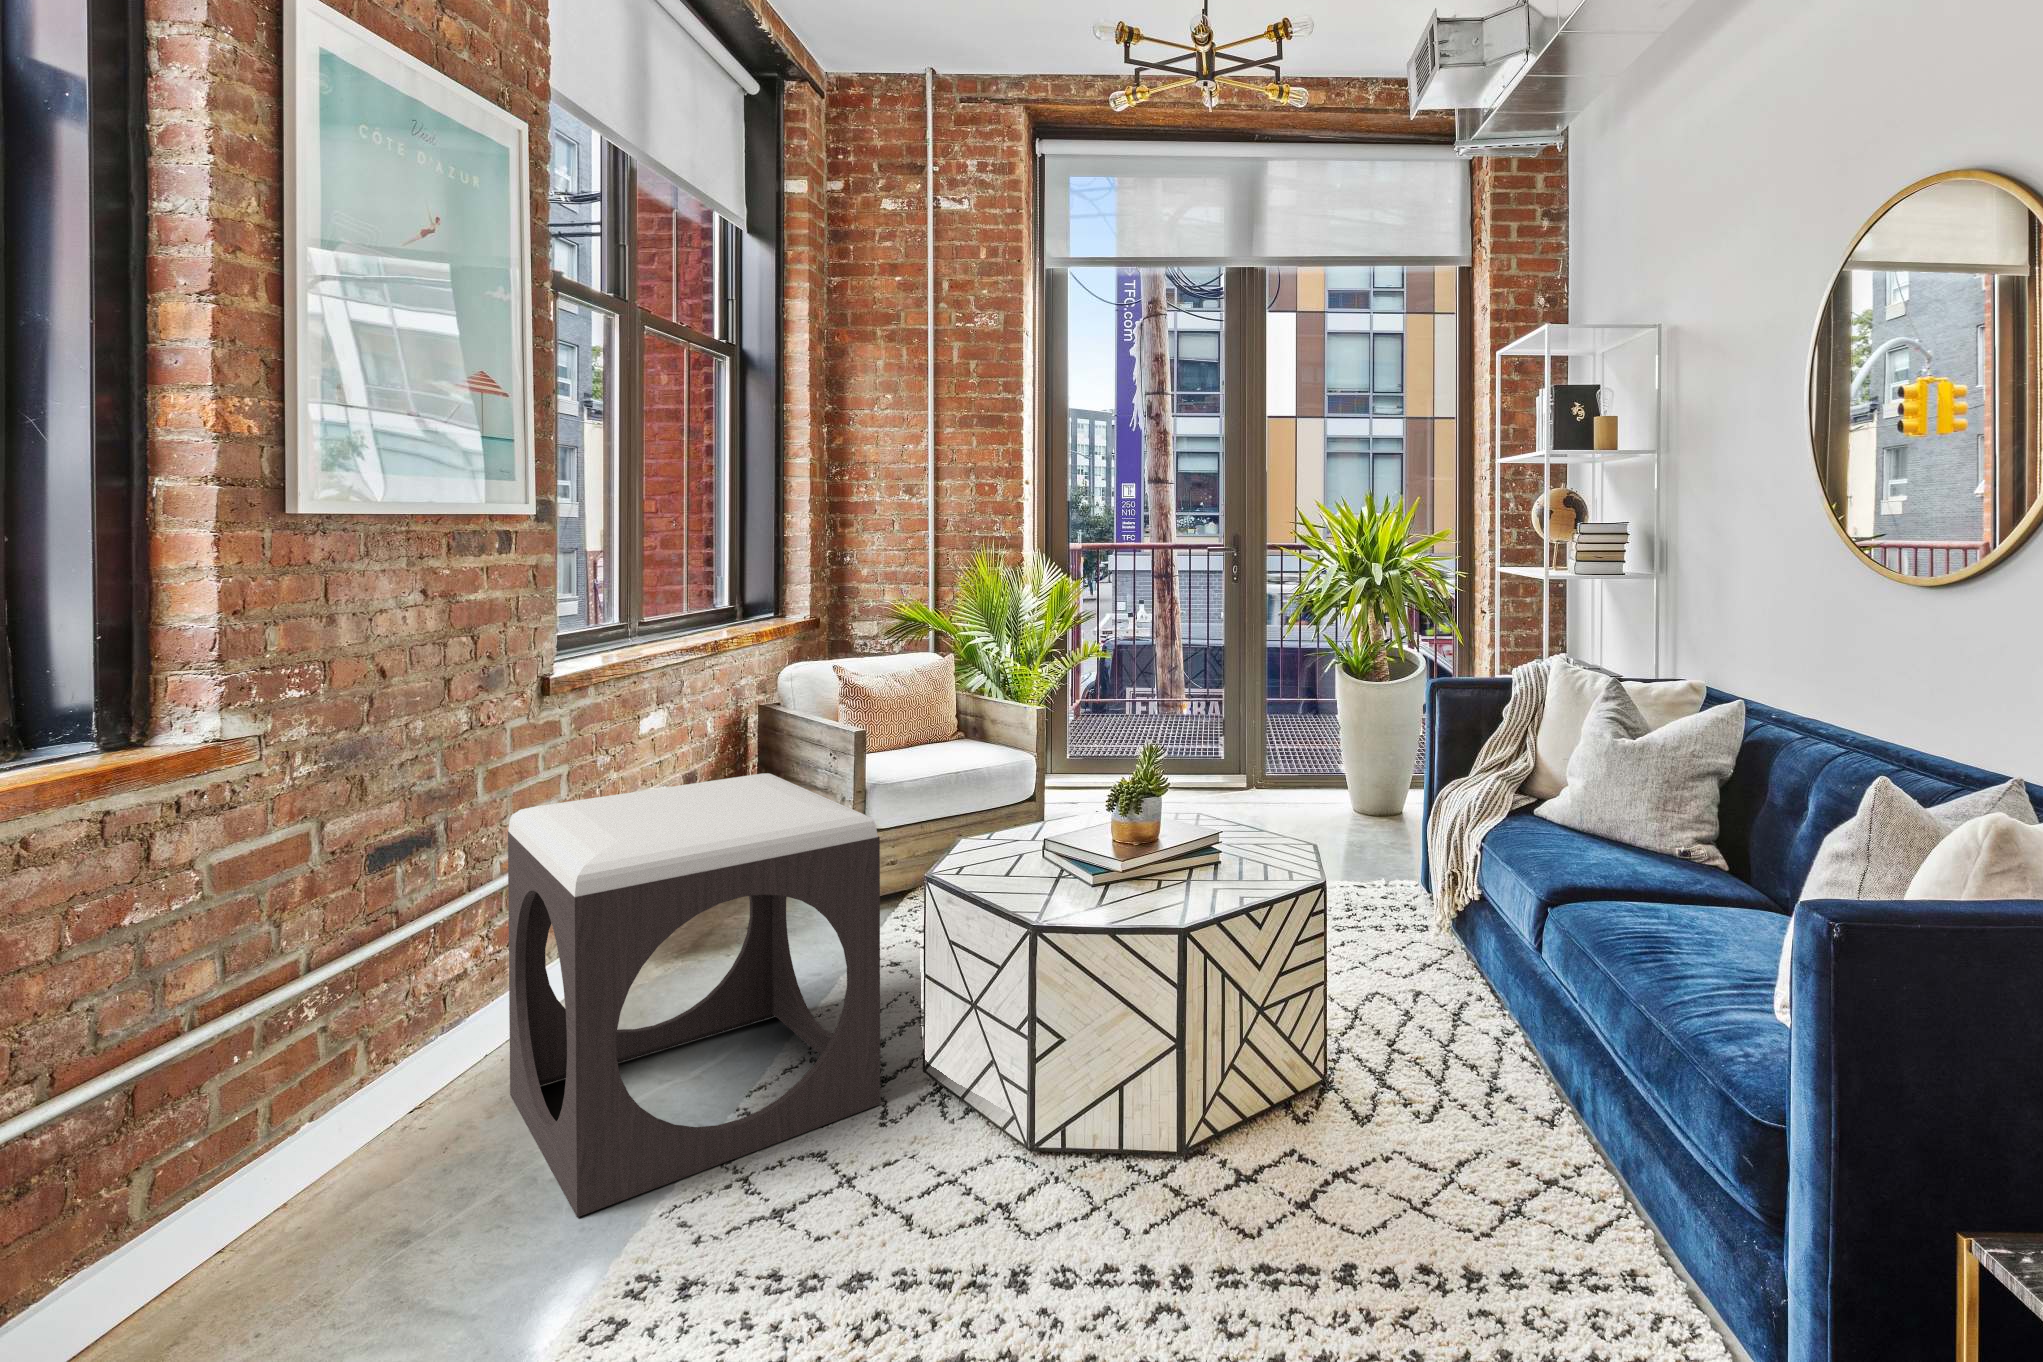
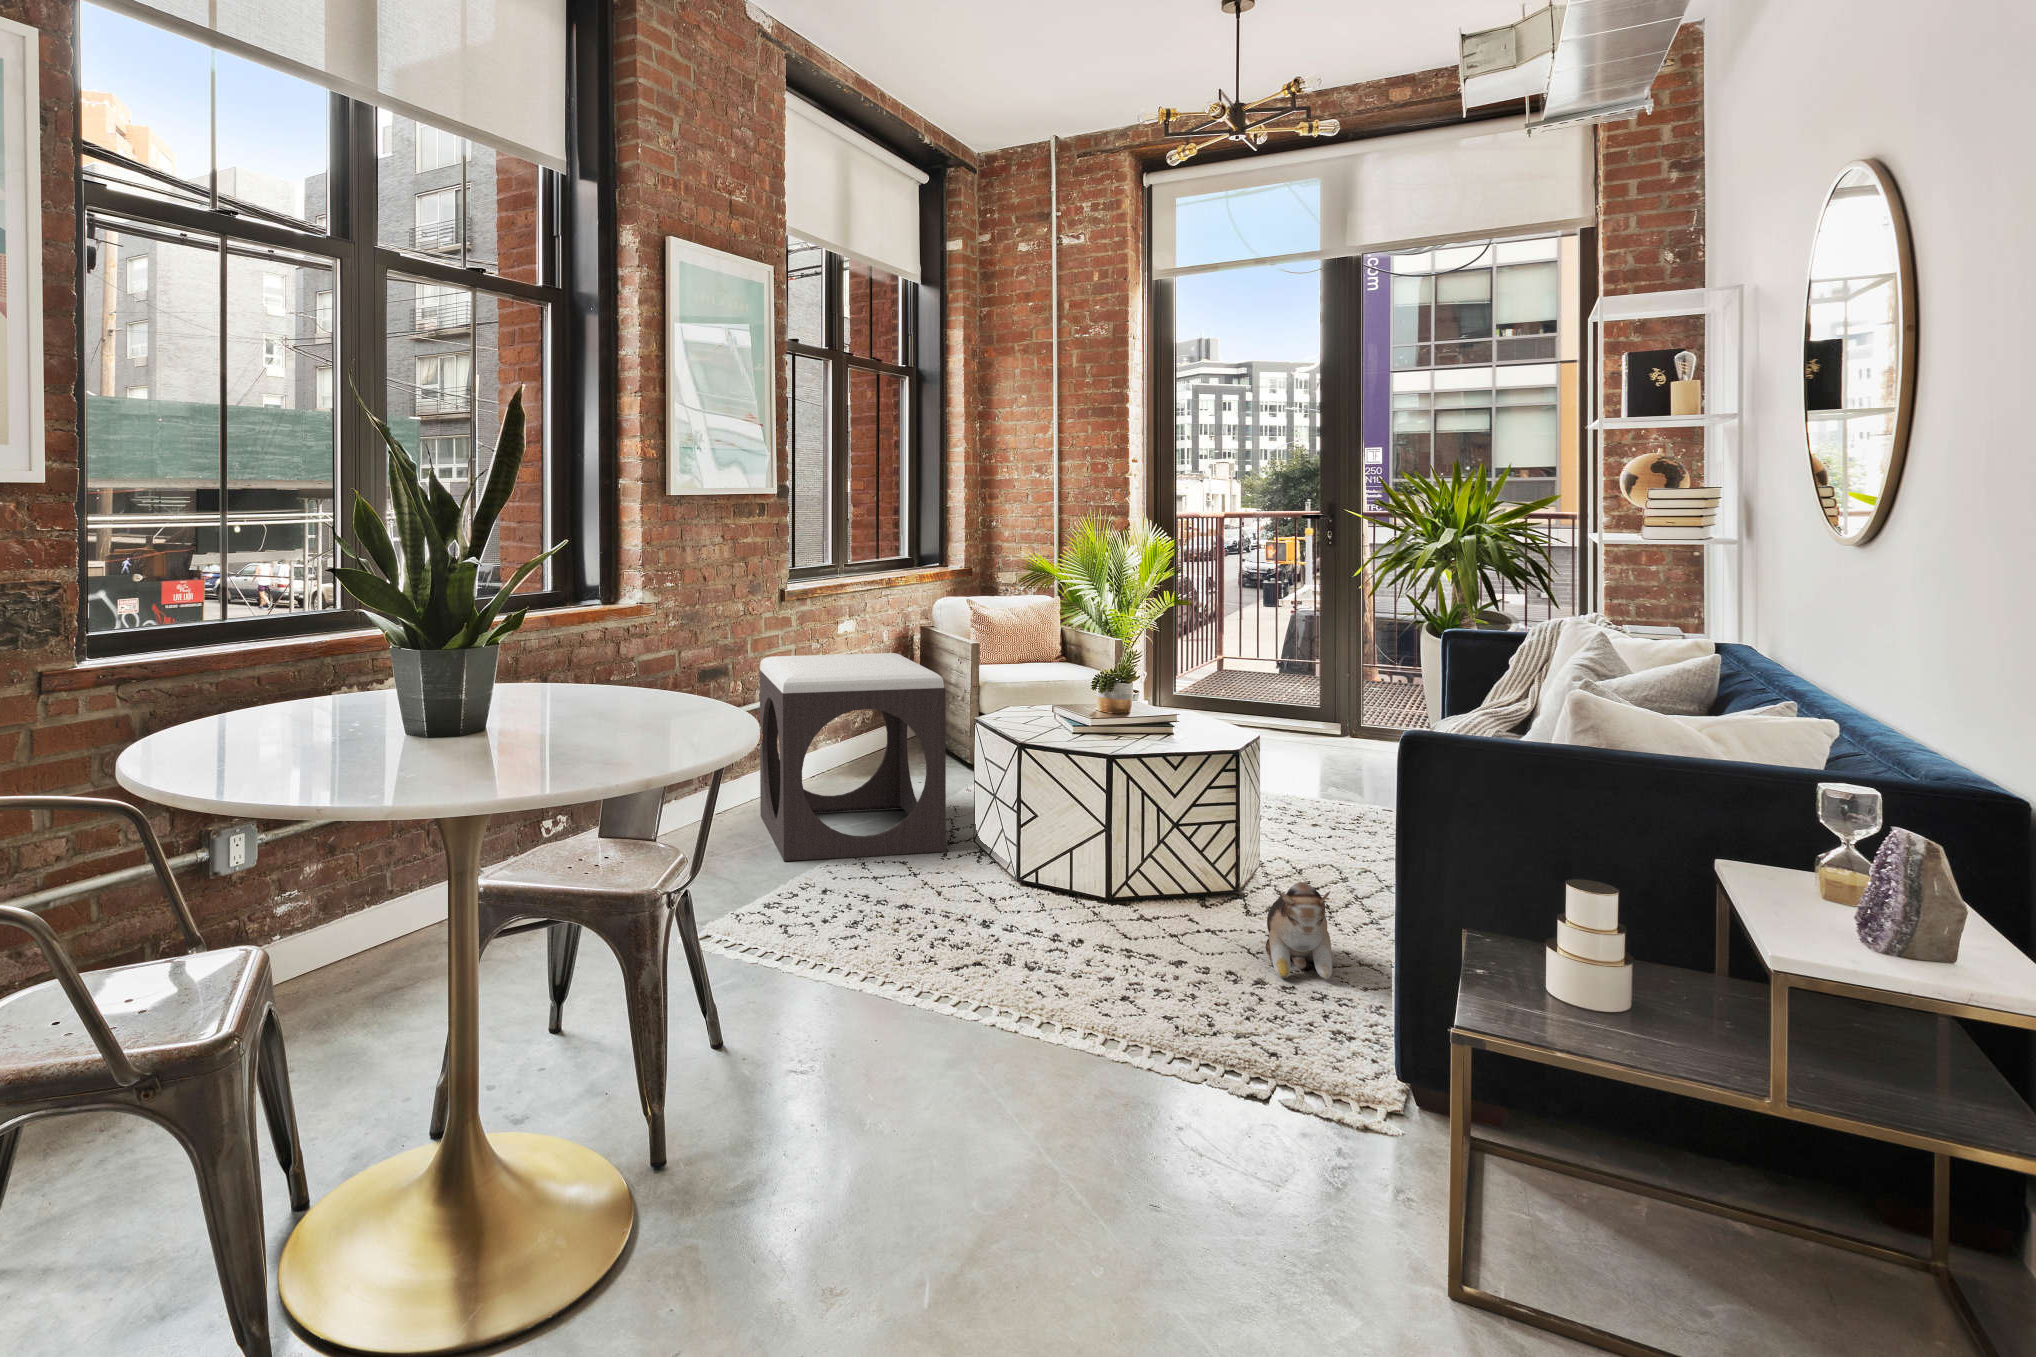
plush toy: none [1425,1113,1583,1266] -> present [1266,882,1332,979]

